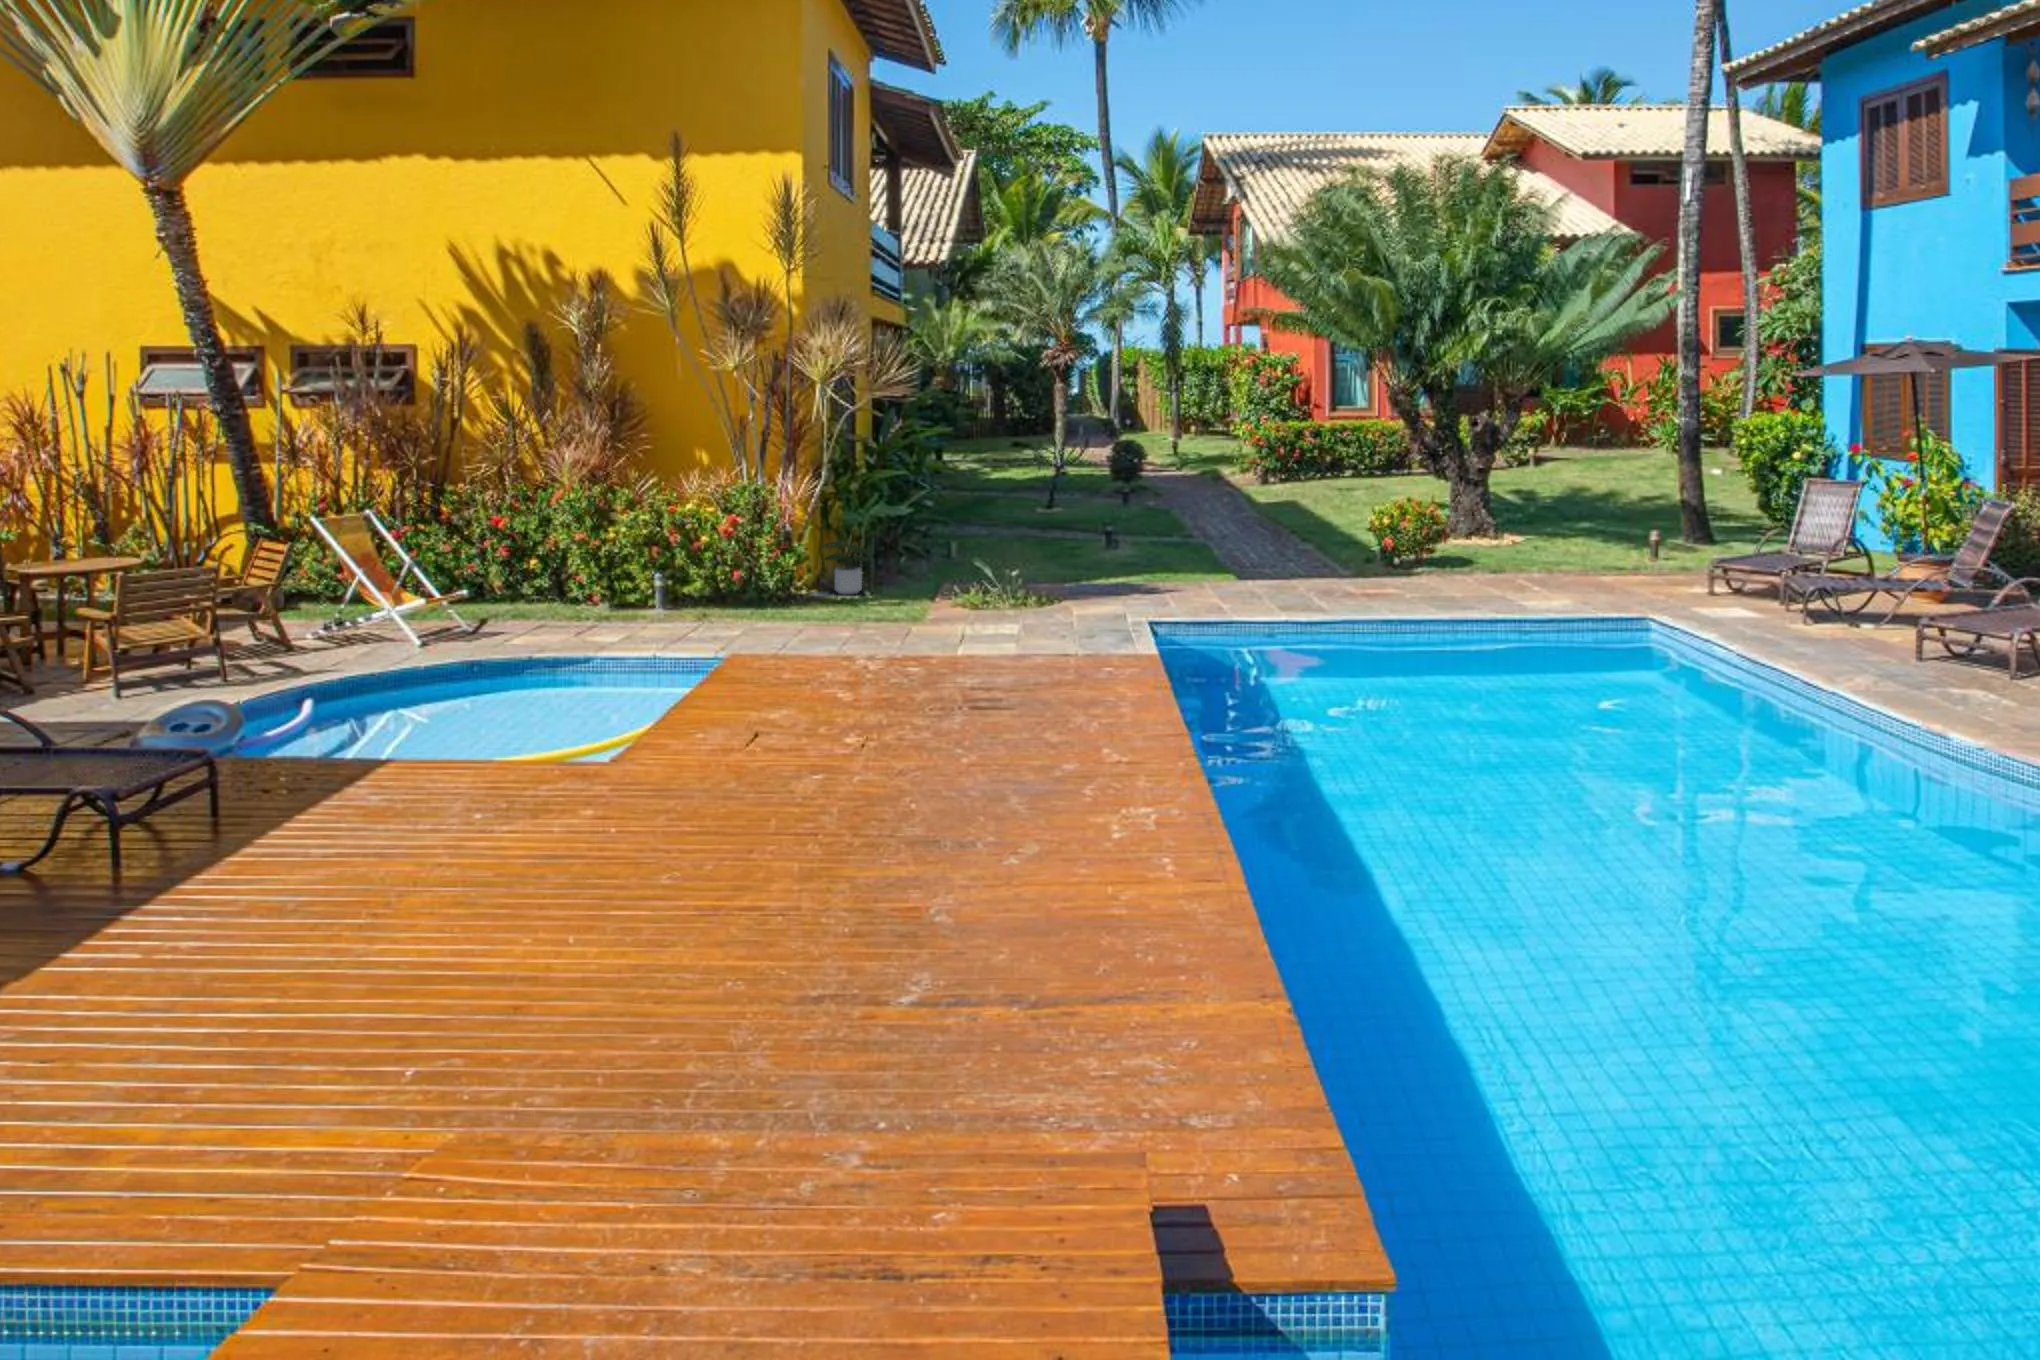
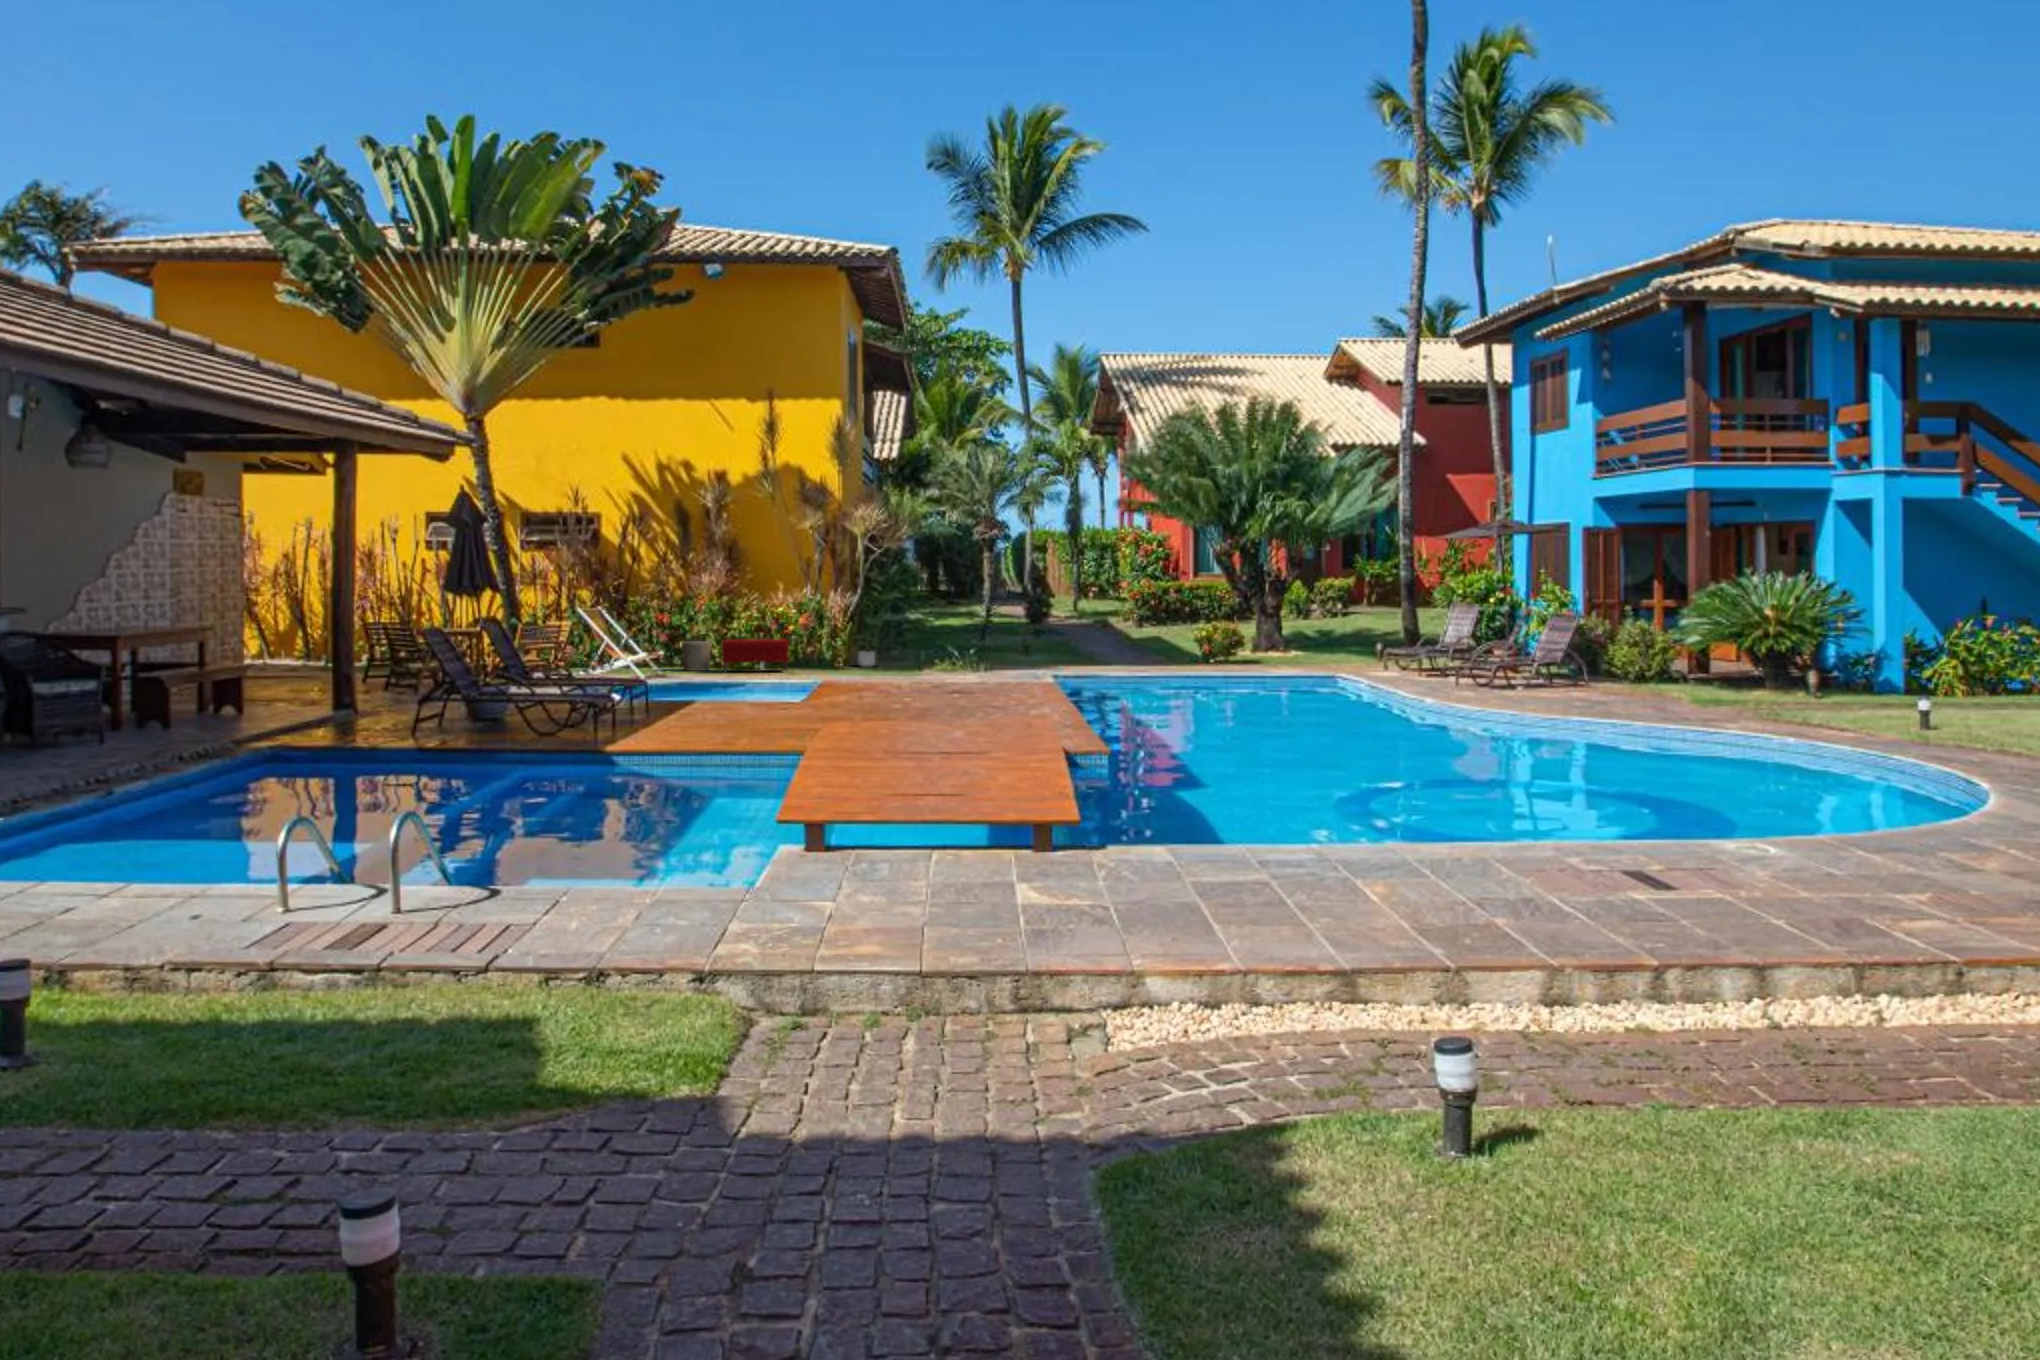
bench: none [582,557,703,622] -> present [721,639,789,672]
woven basket: none [516,562,570,618] -> present [681,641,711,671]

